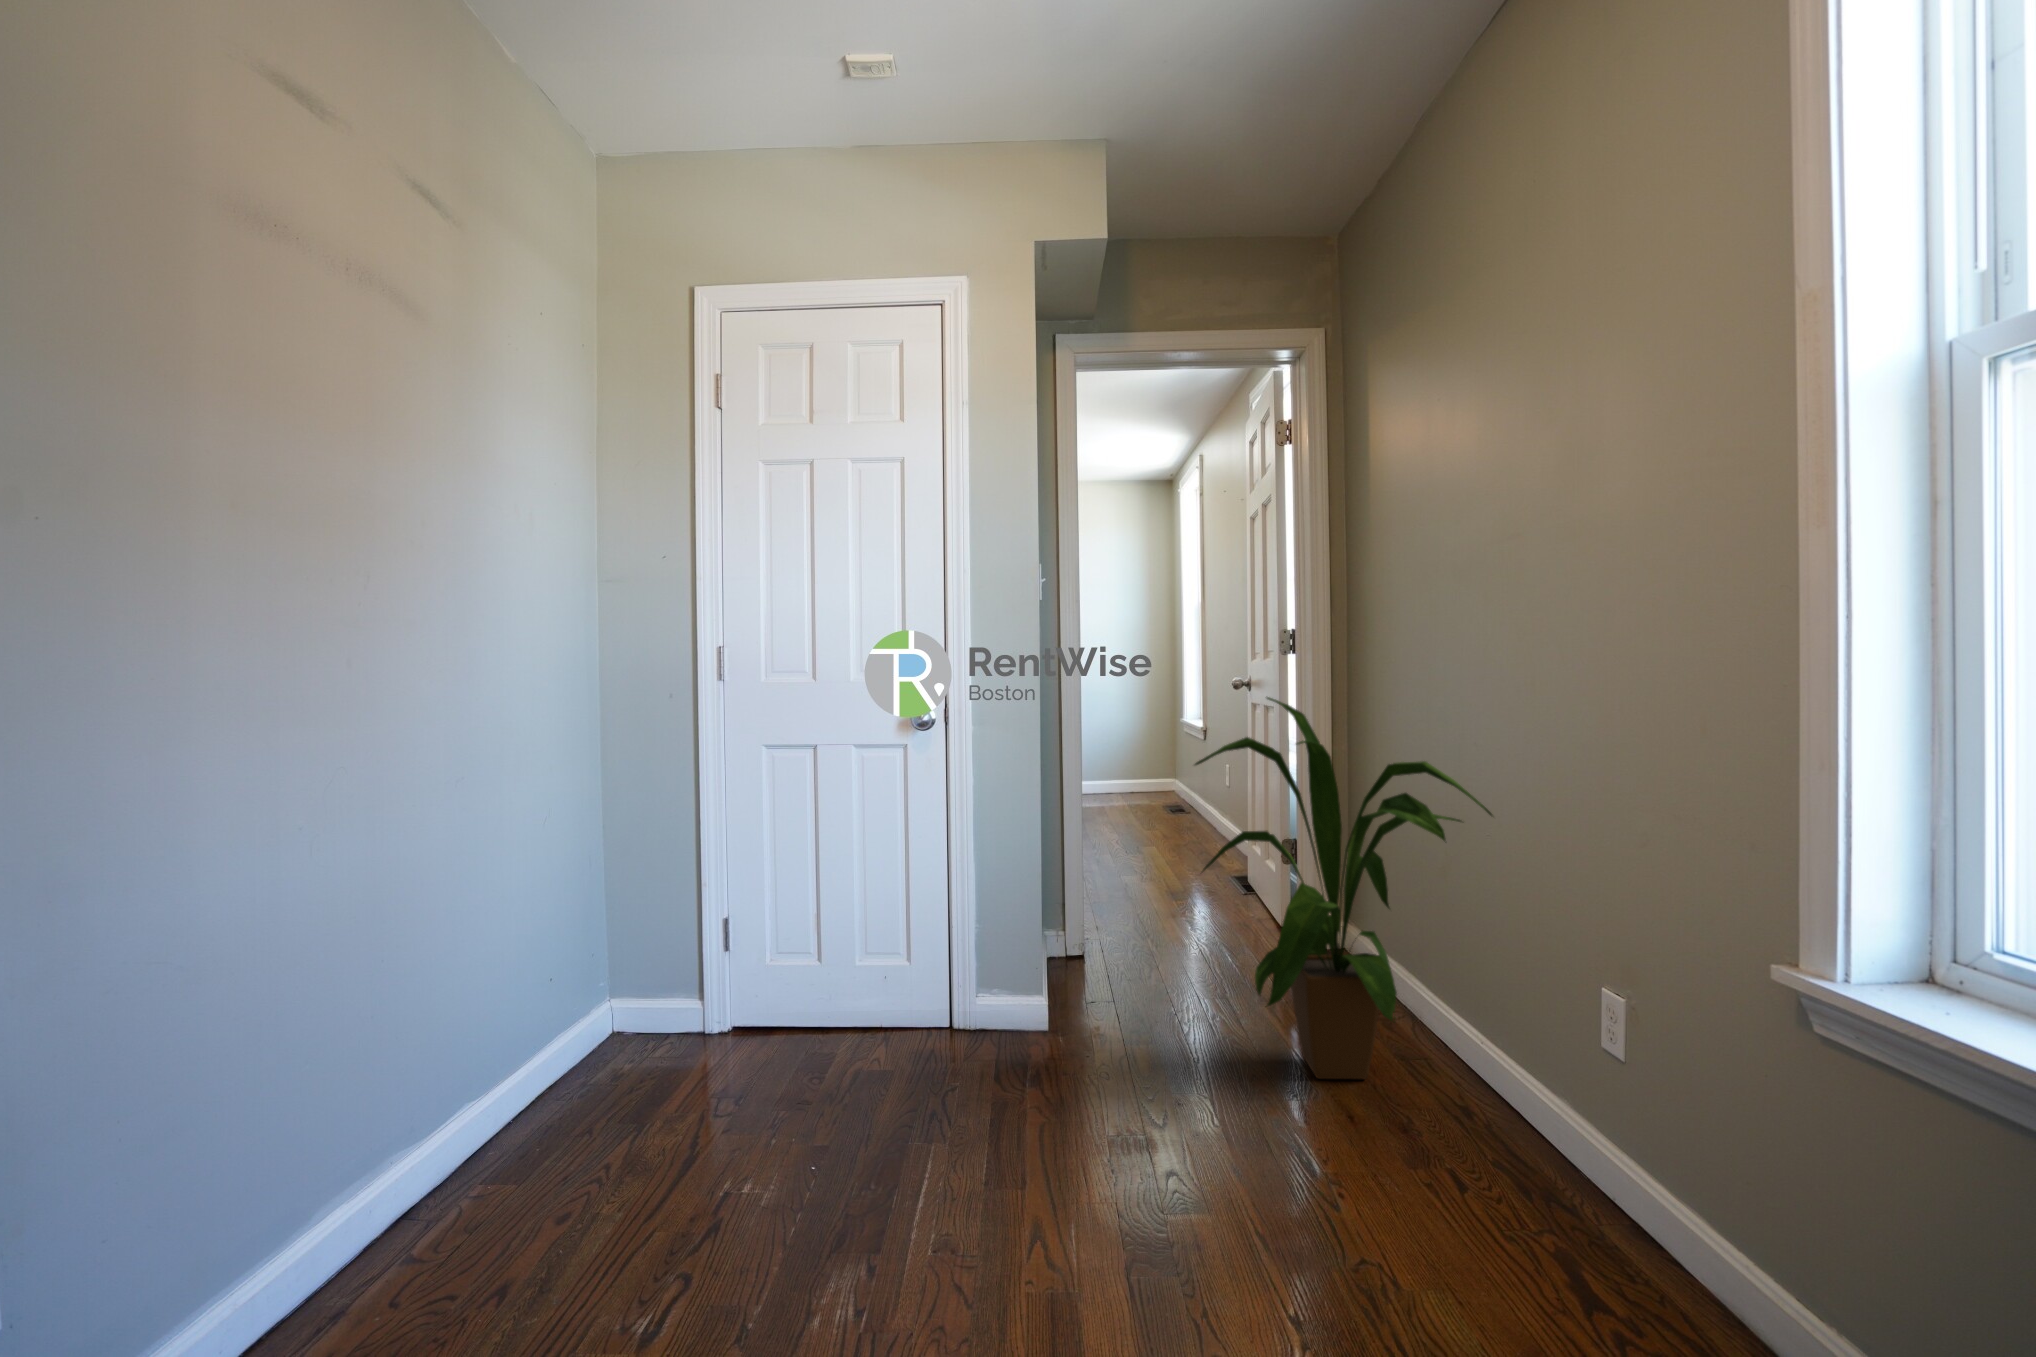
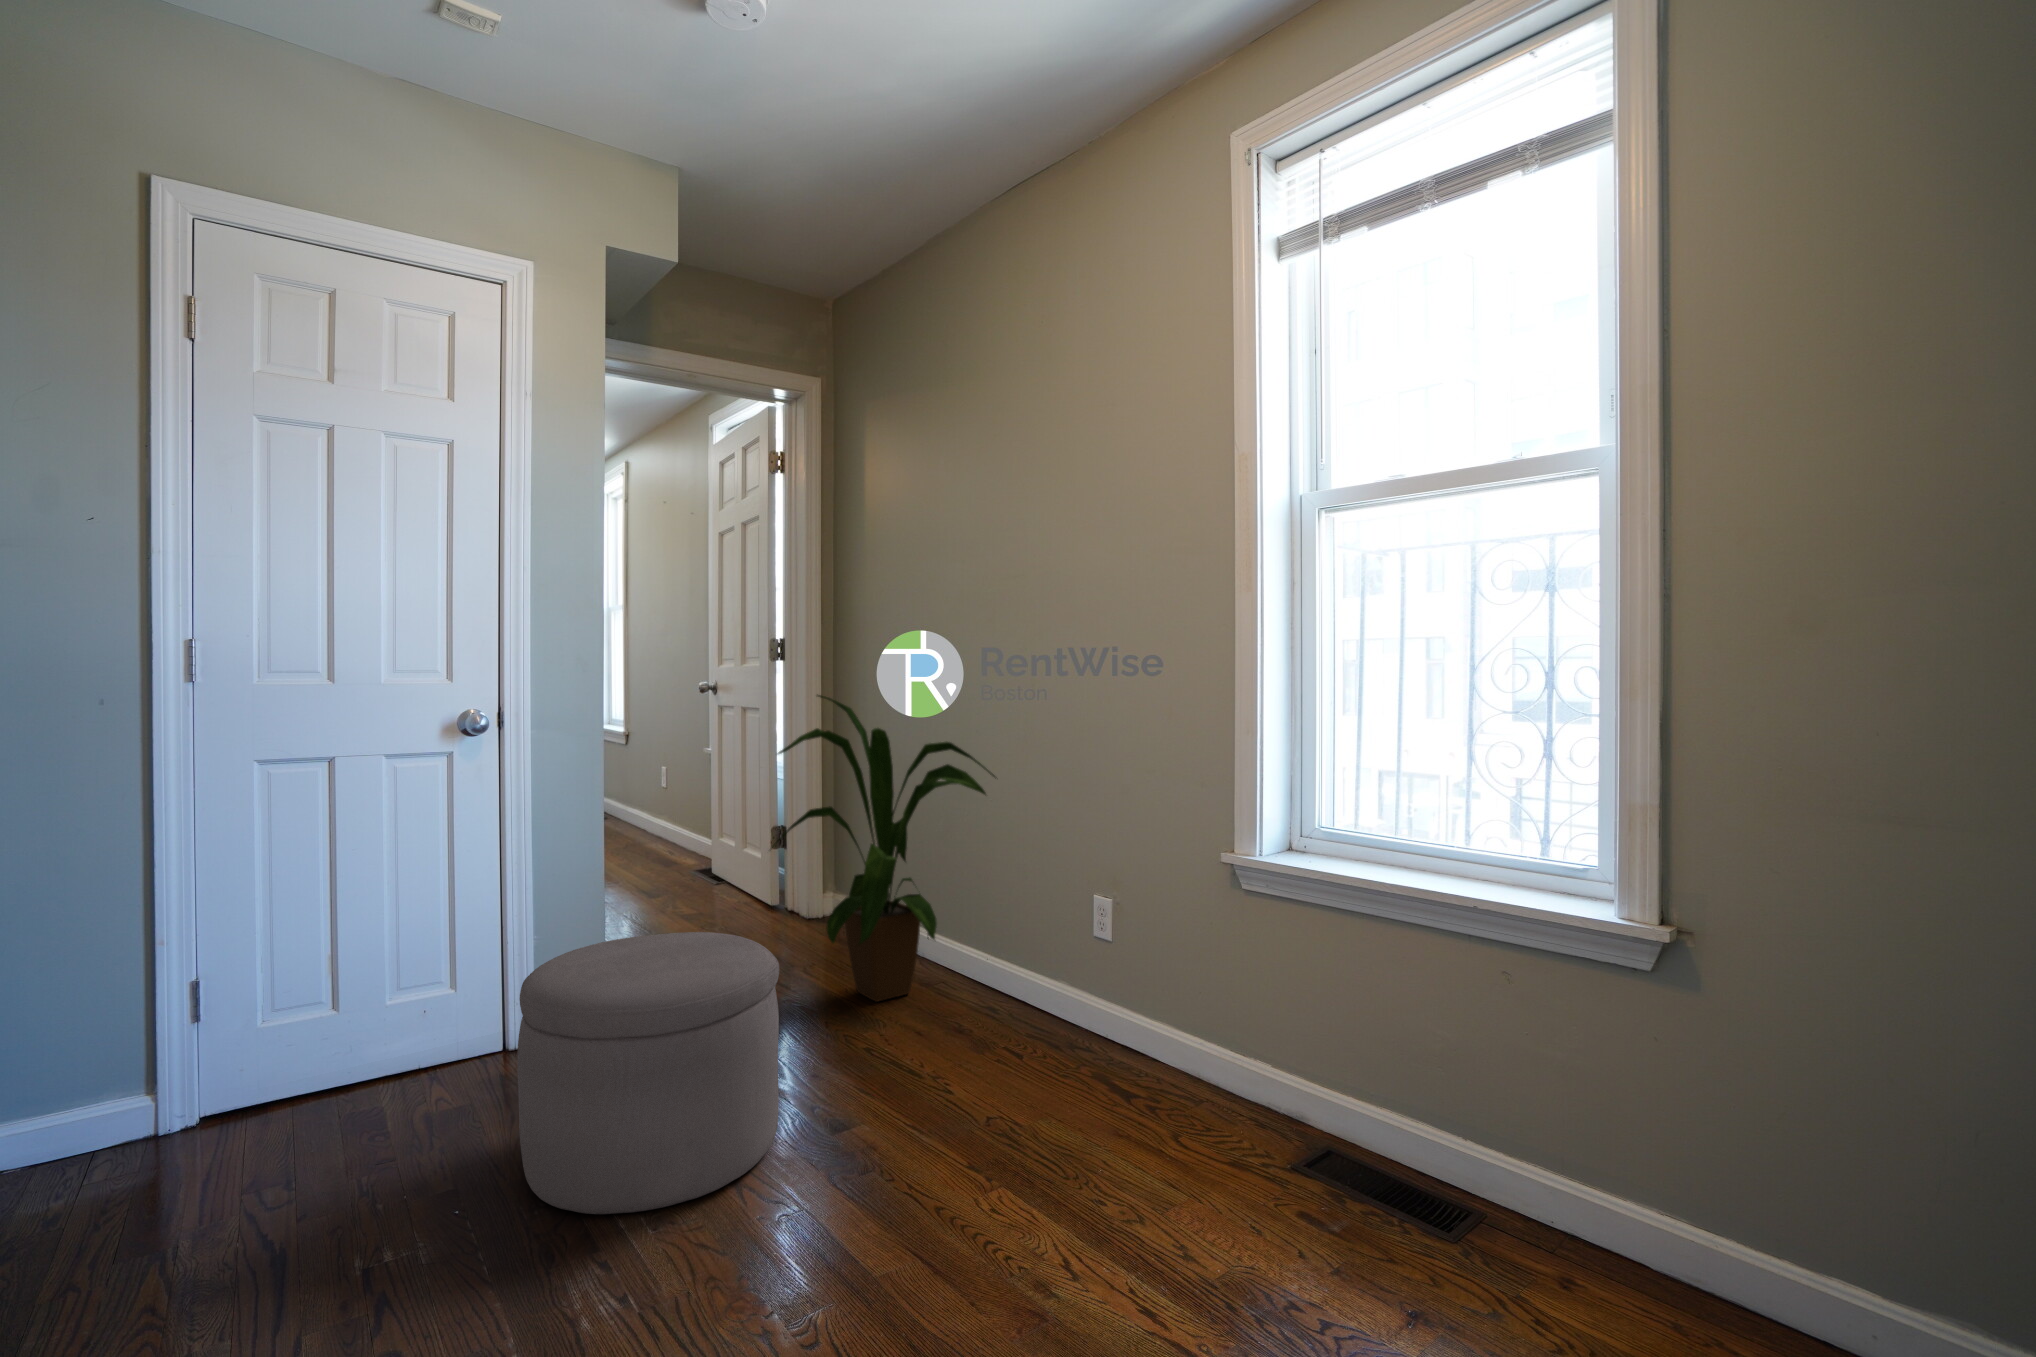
ottoman: none [835,951,1096,1265] -> present [518,932,779,1214]

